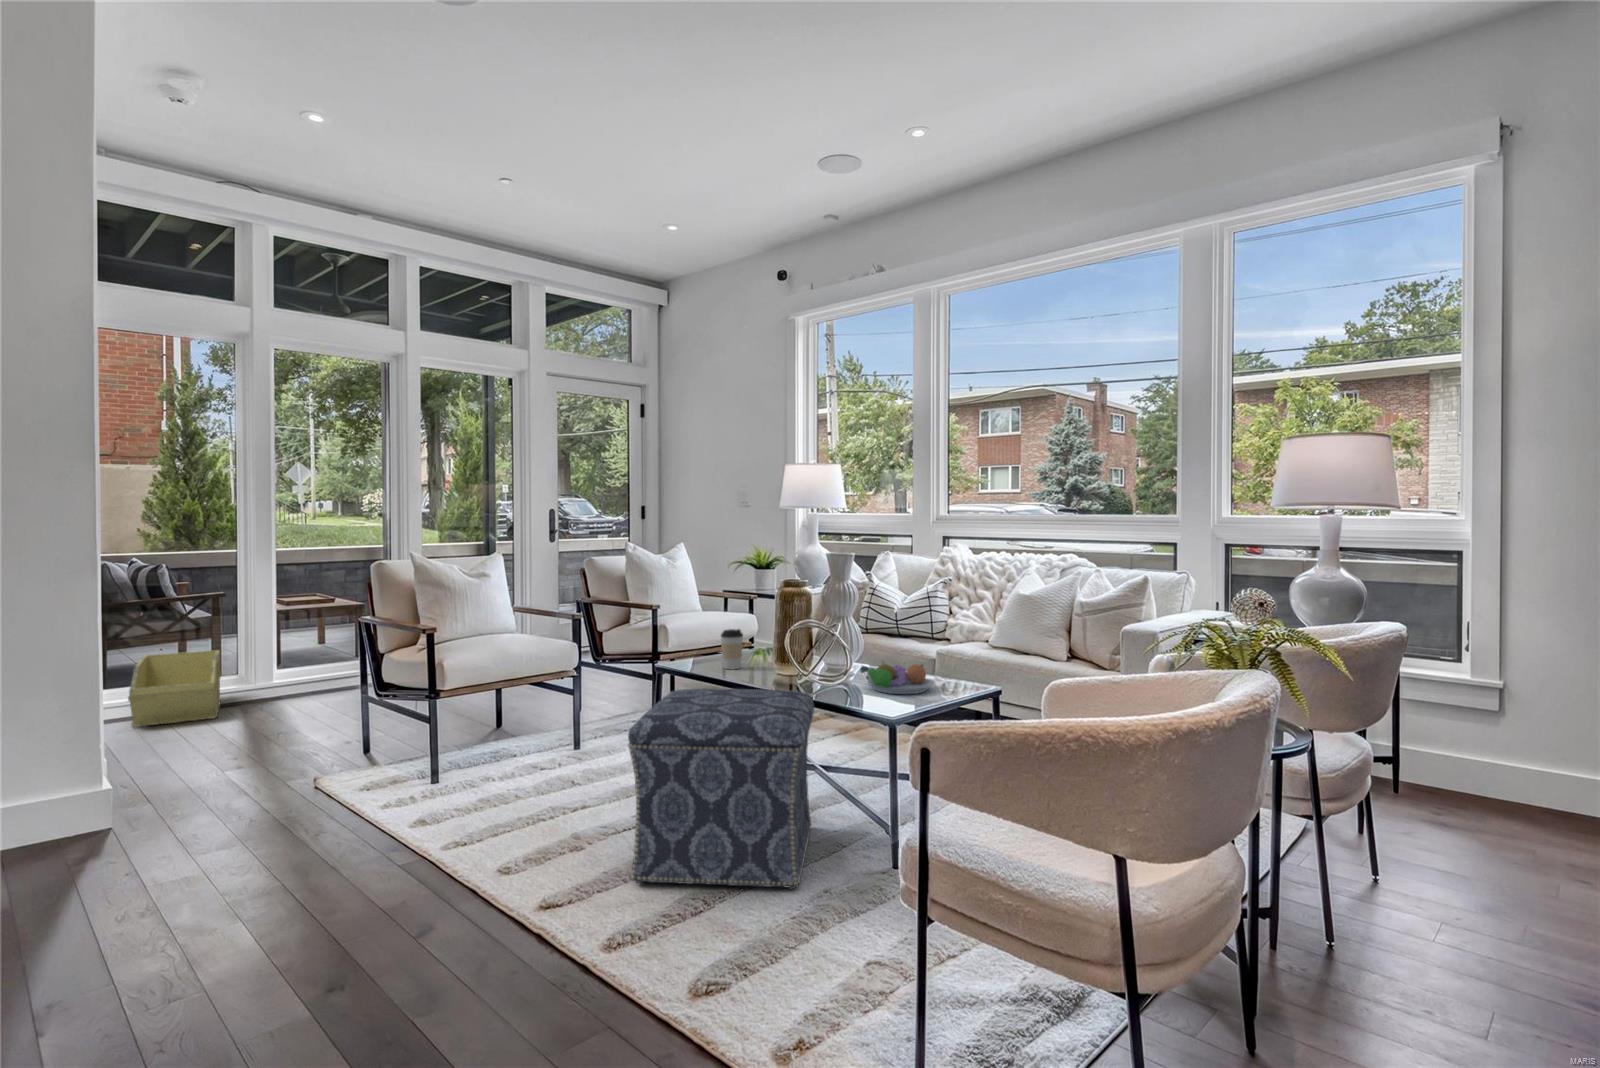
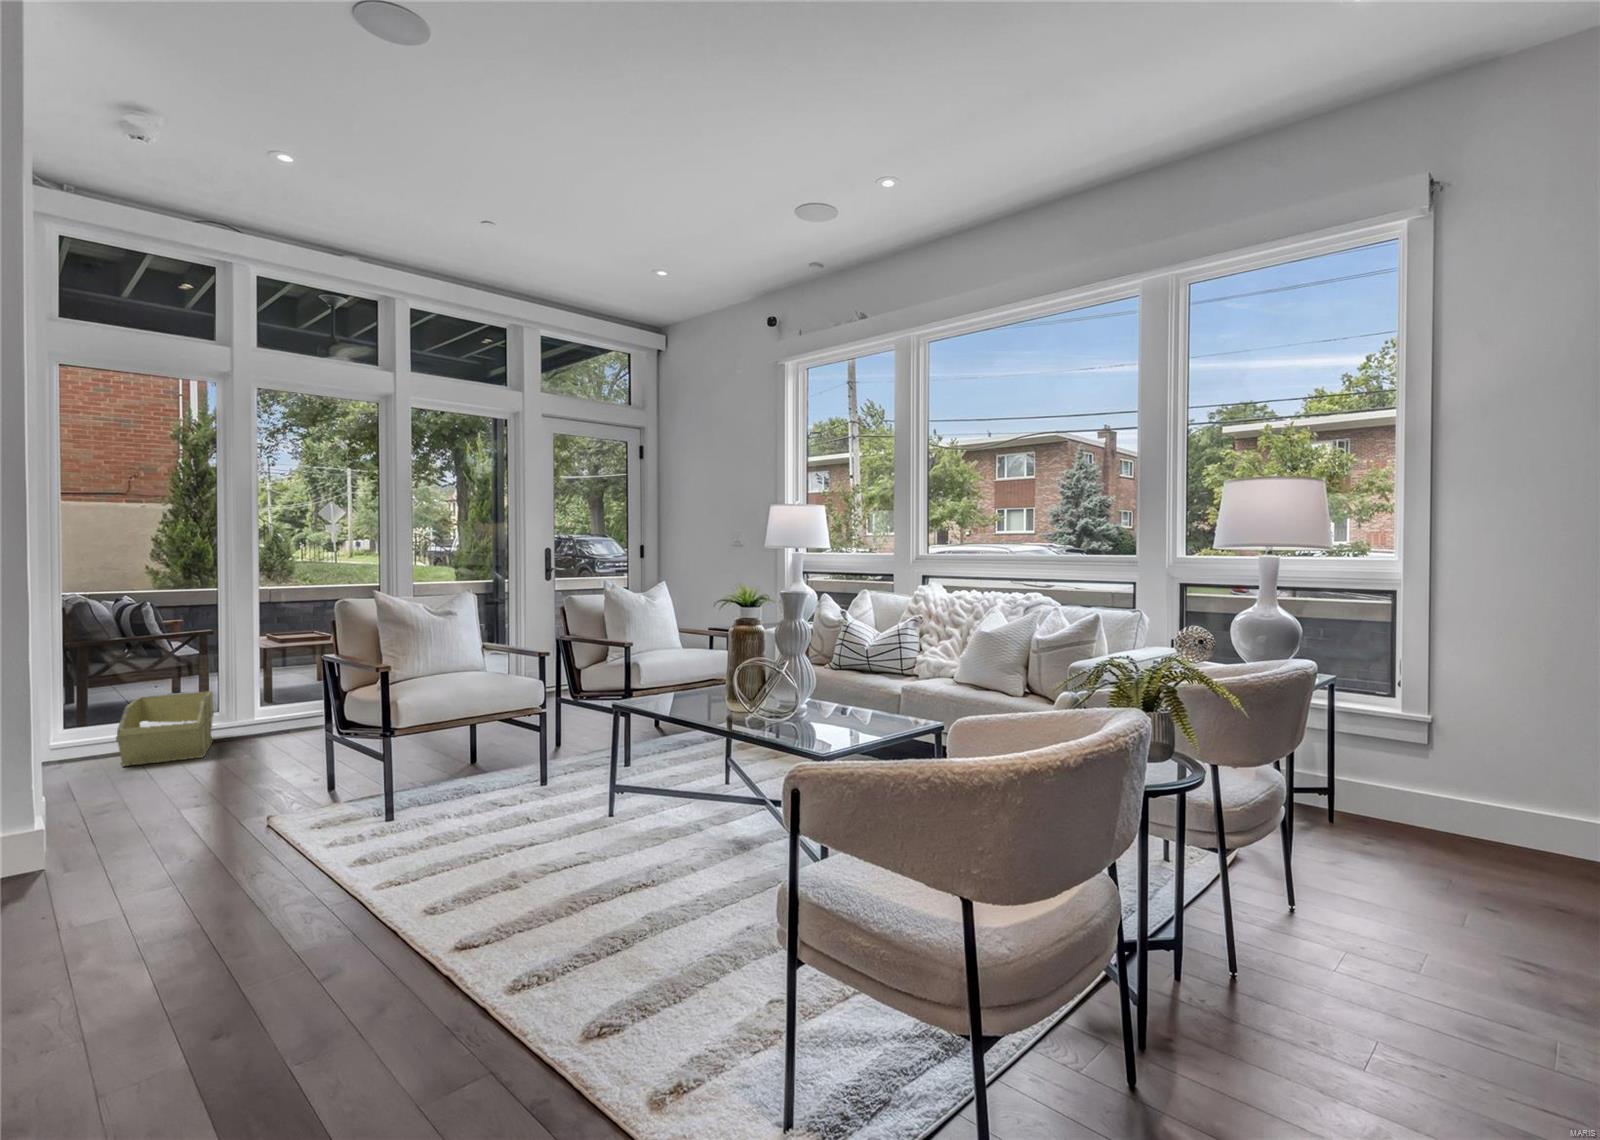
coffee cup: present [721,629,743,669] -> none [671,667,694,707]
fruit bowl: present [861,661,934,694] -> none [800,696,874,731]
ottoman: present [628,689,814,889] -> none [550,727,750,927]

